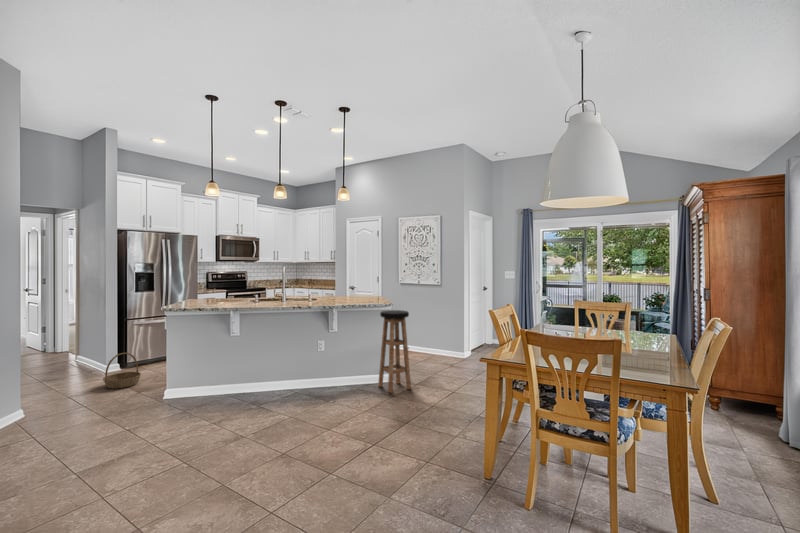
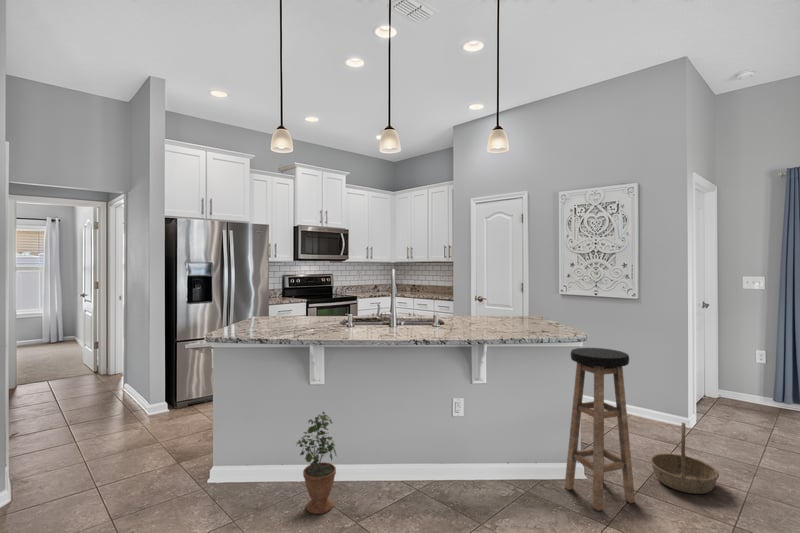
potted plant: none [222,348,247,405] -> present [297,412,336,514]
basket: present [103,353,141,389] -> present [650,423,719,494]

